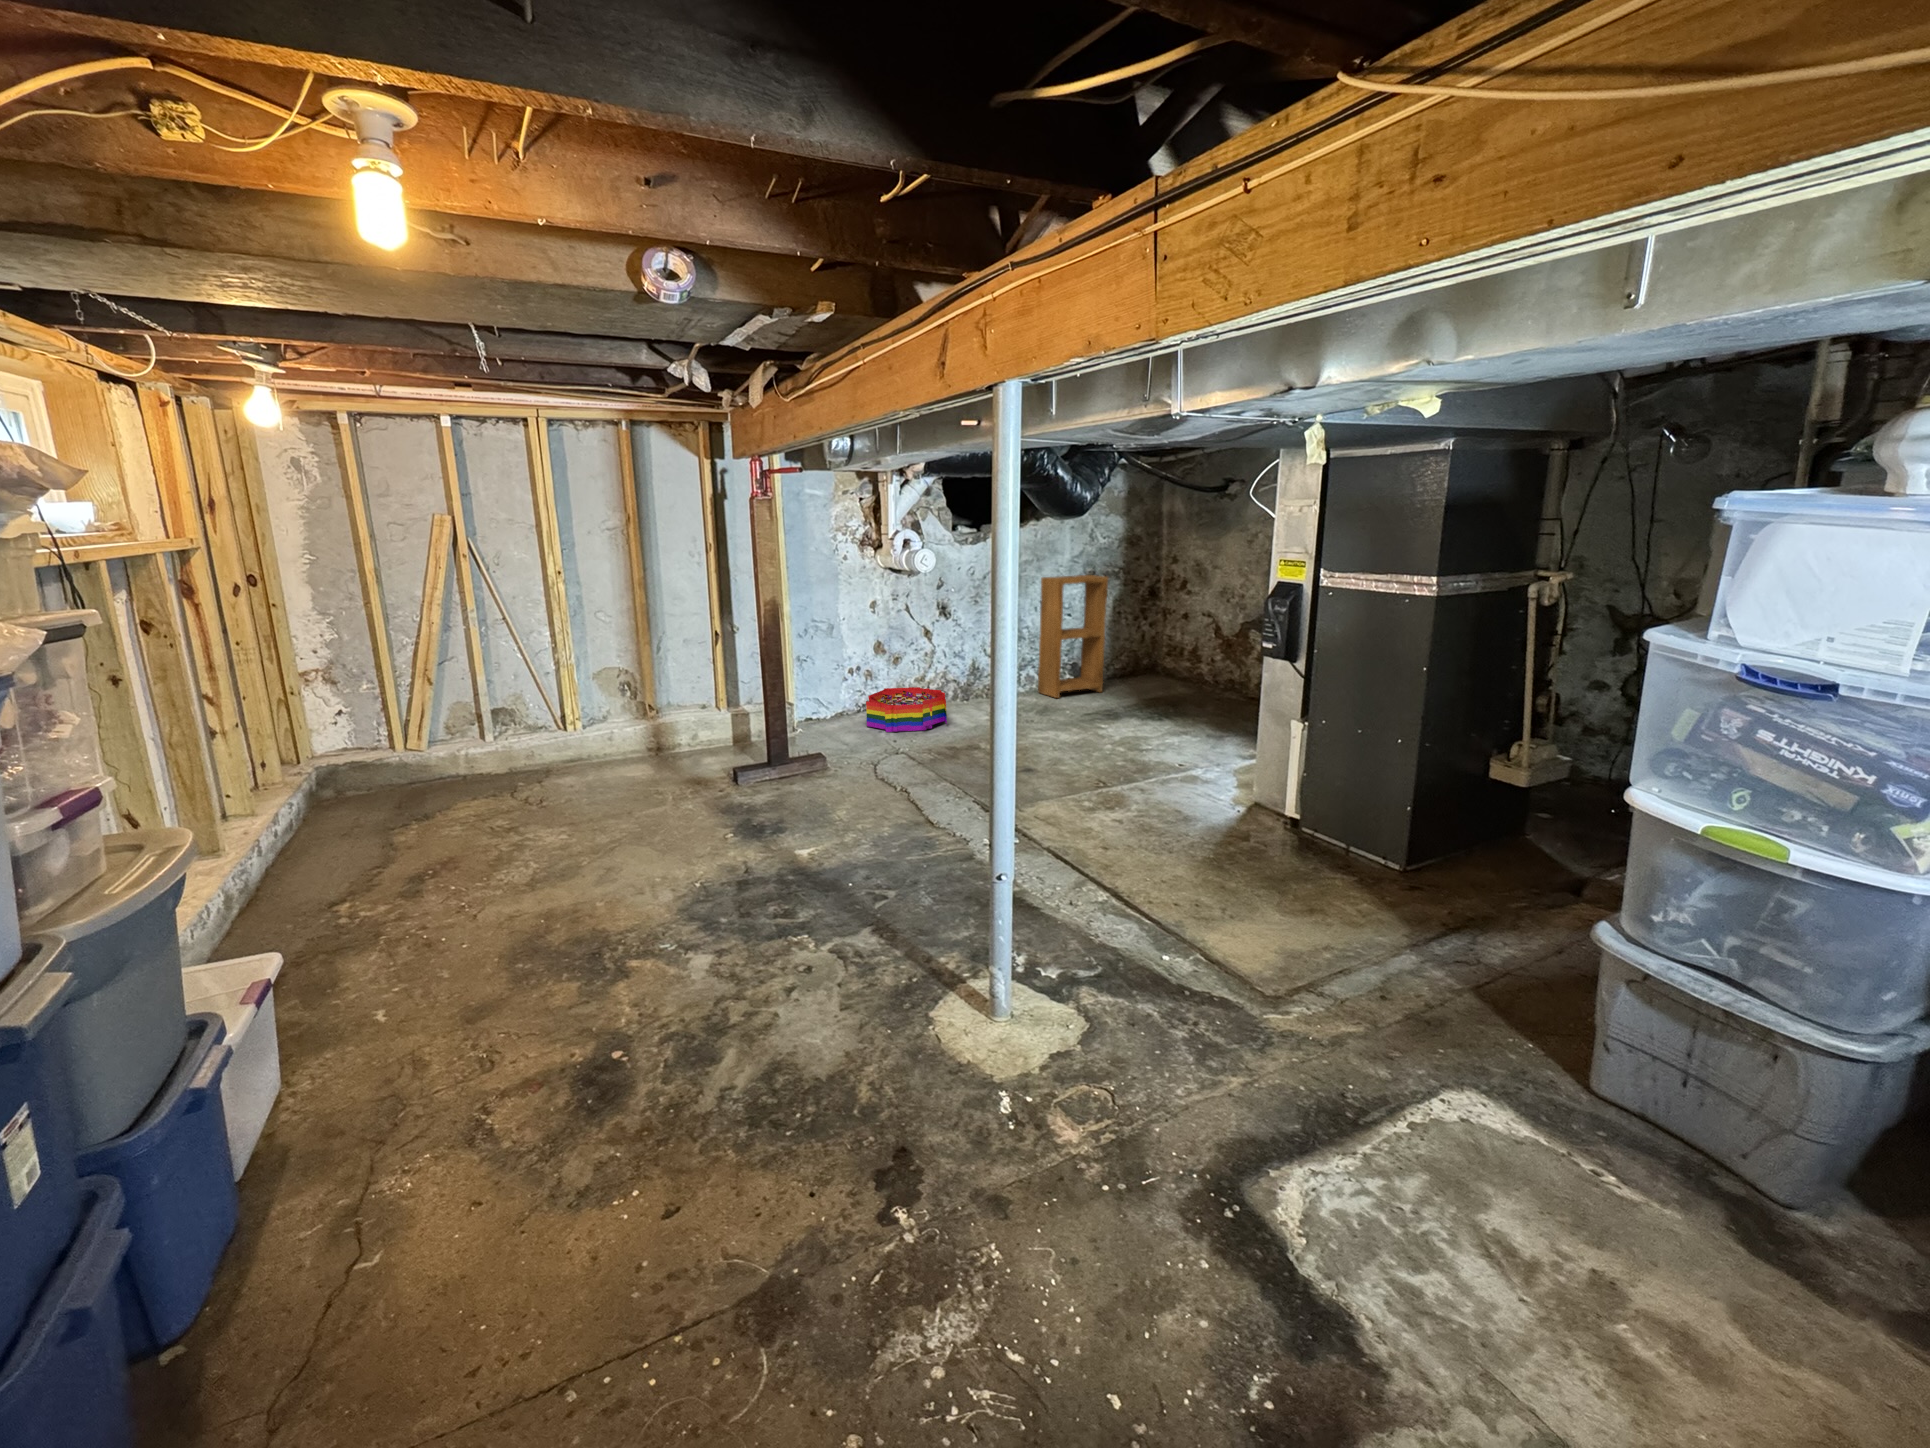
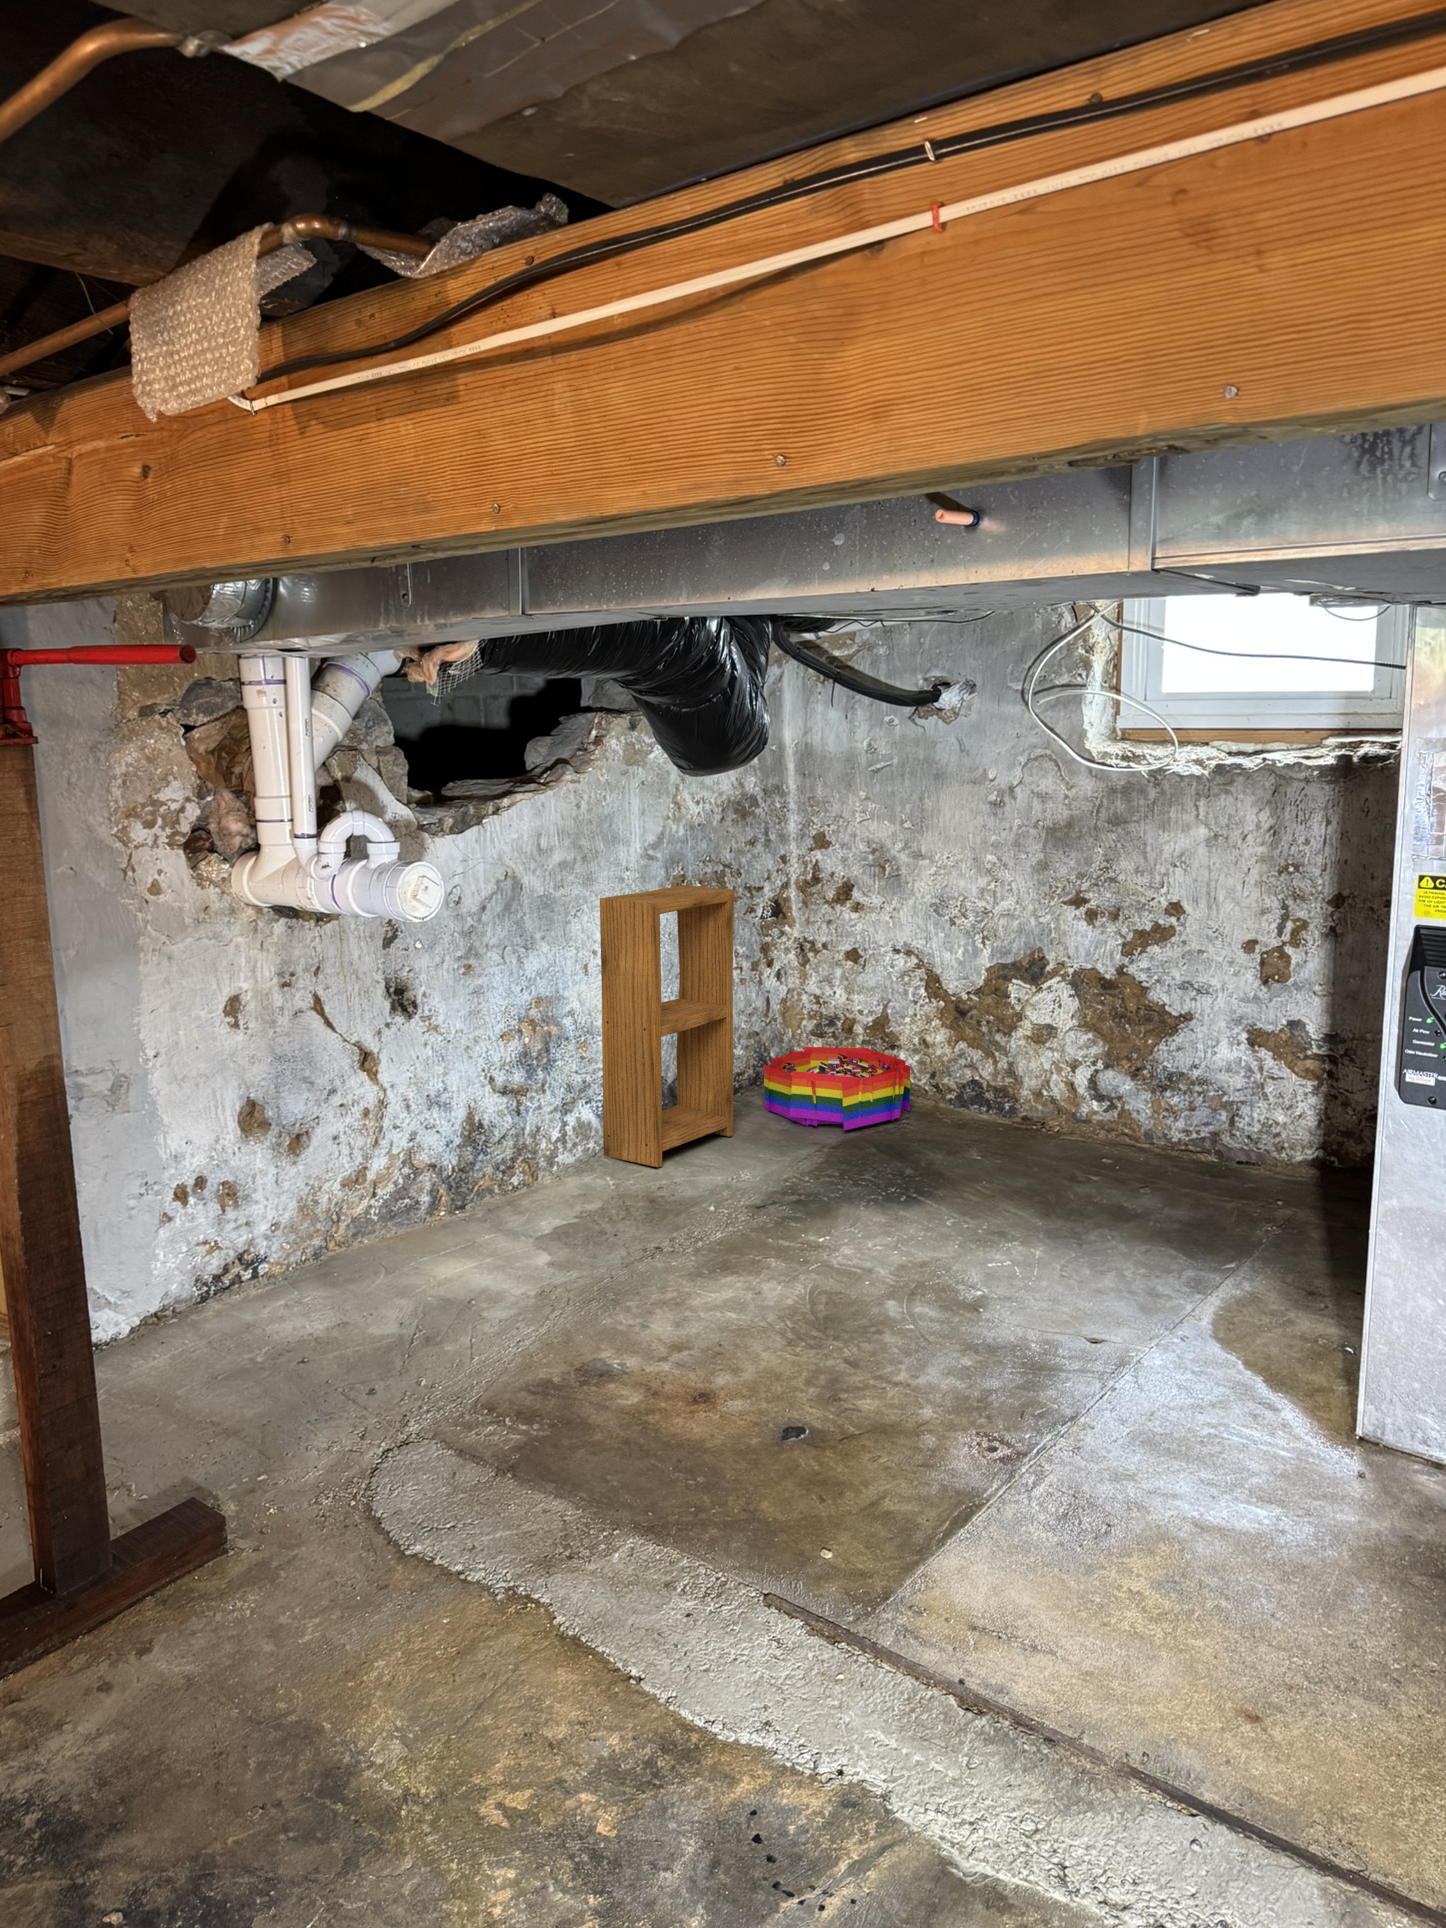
storage bin: present [866,687,947,732] -> present [764,1047,910,1130]

